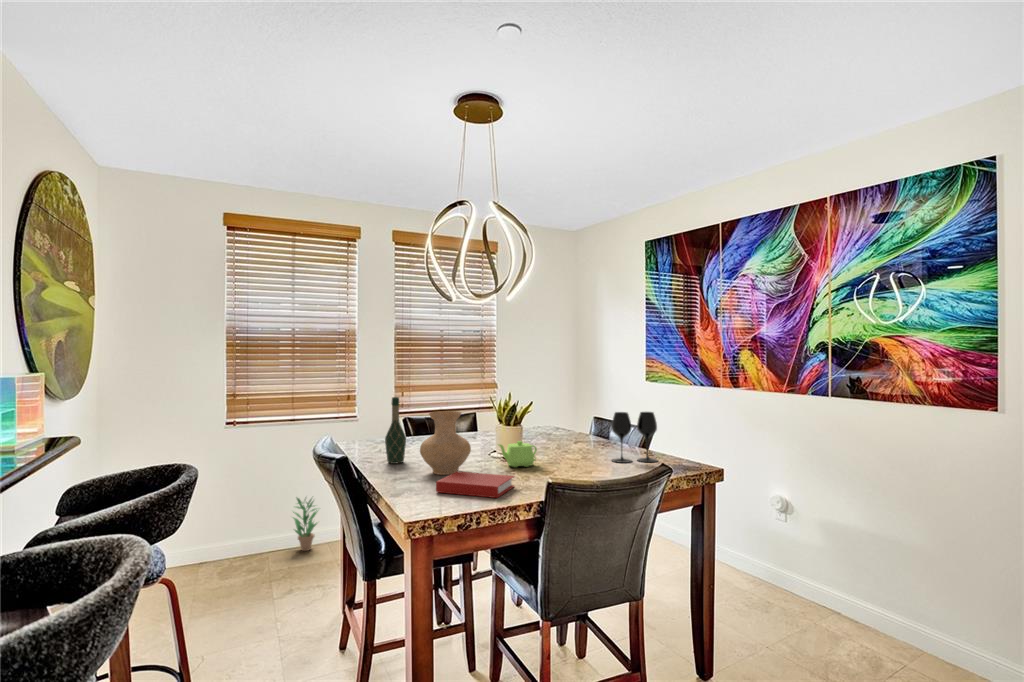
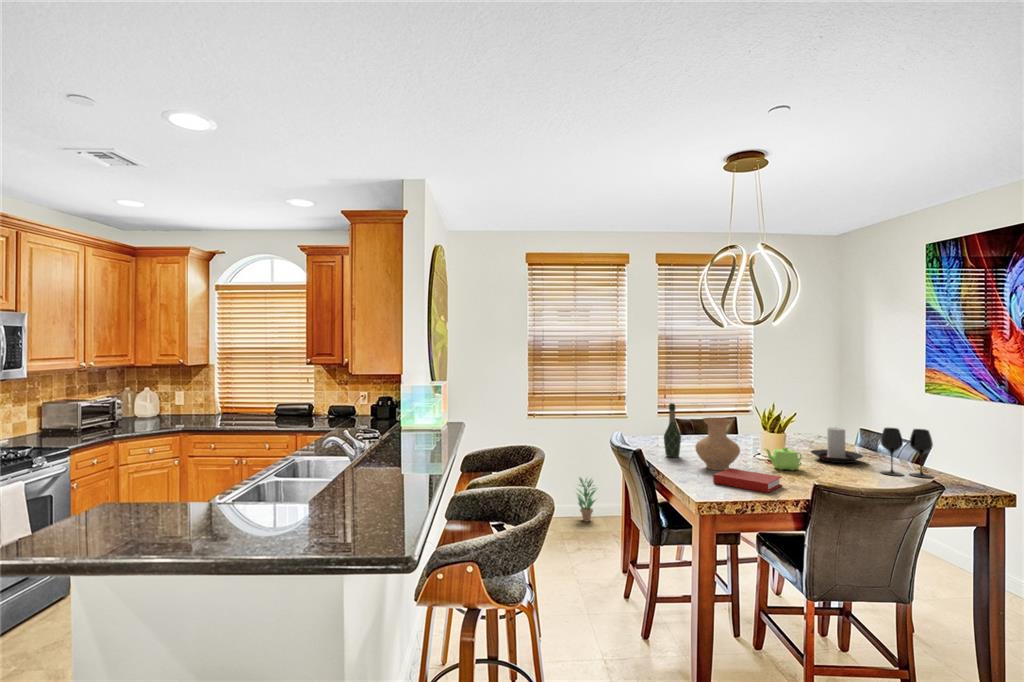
candle holder: none [546,414,596,454] -> present [811,427,863,463]

